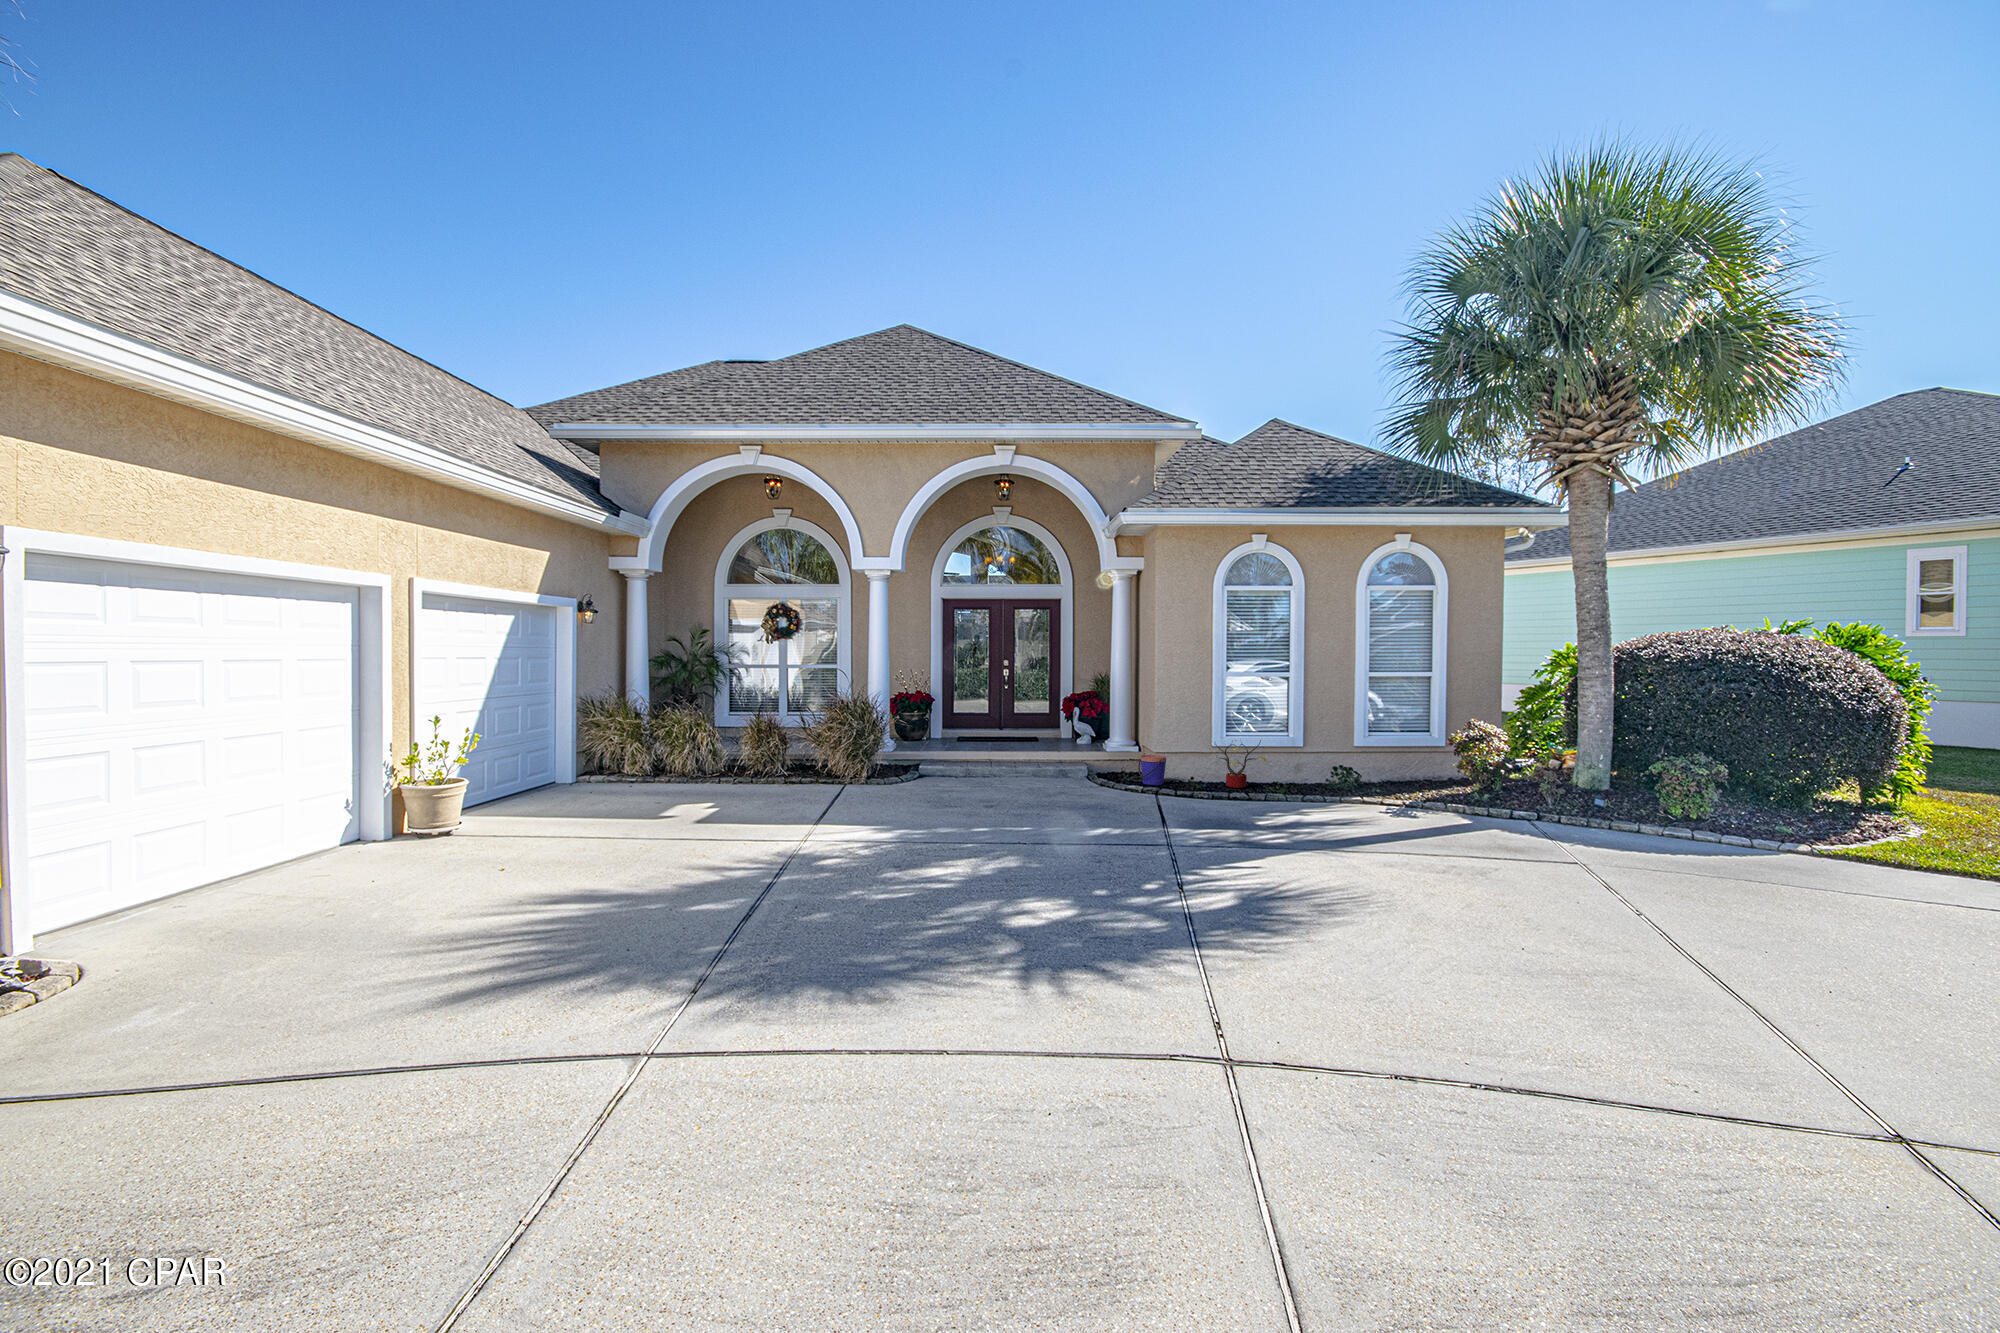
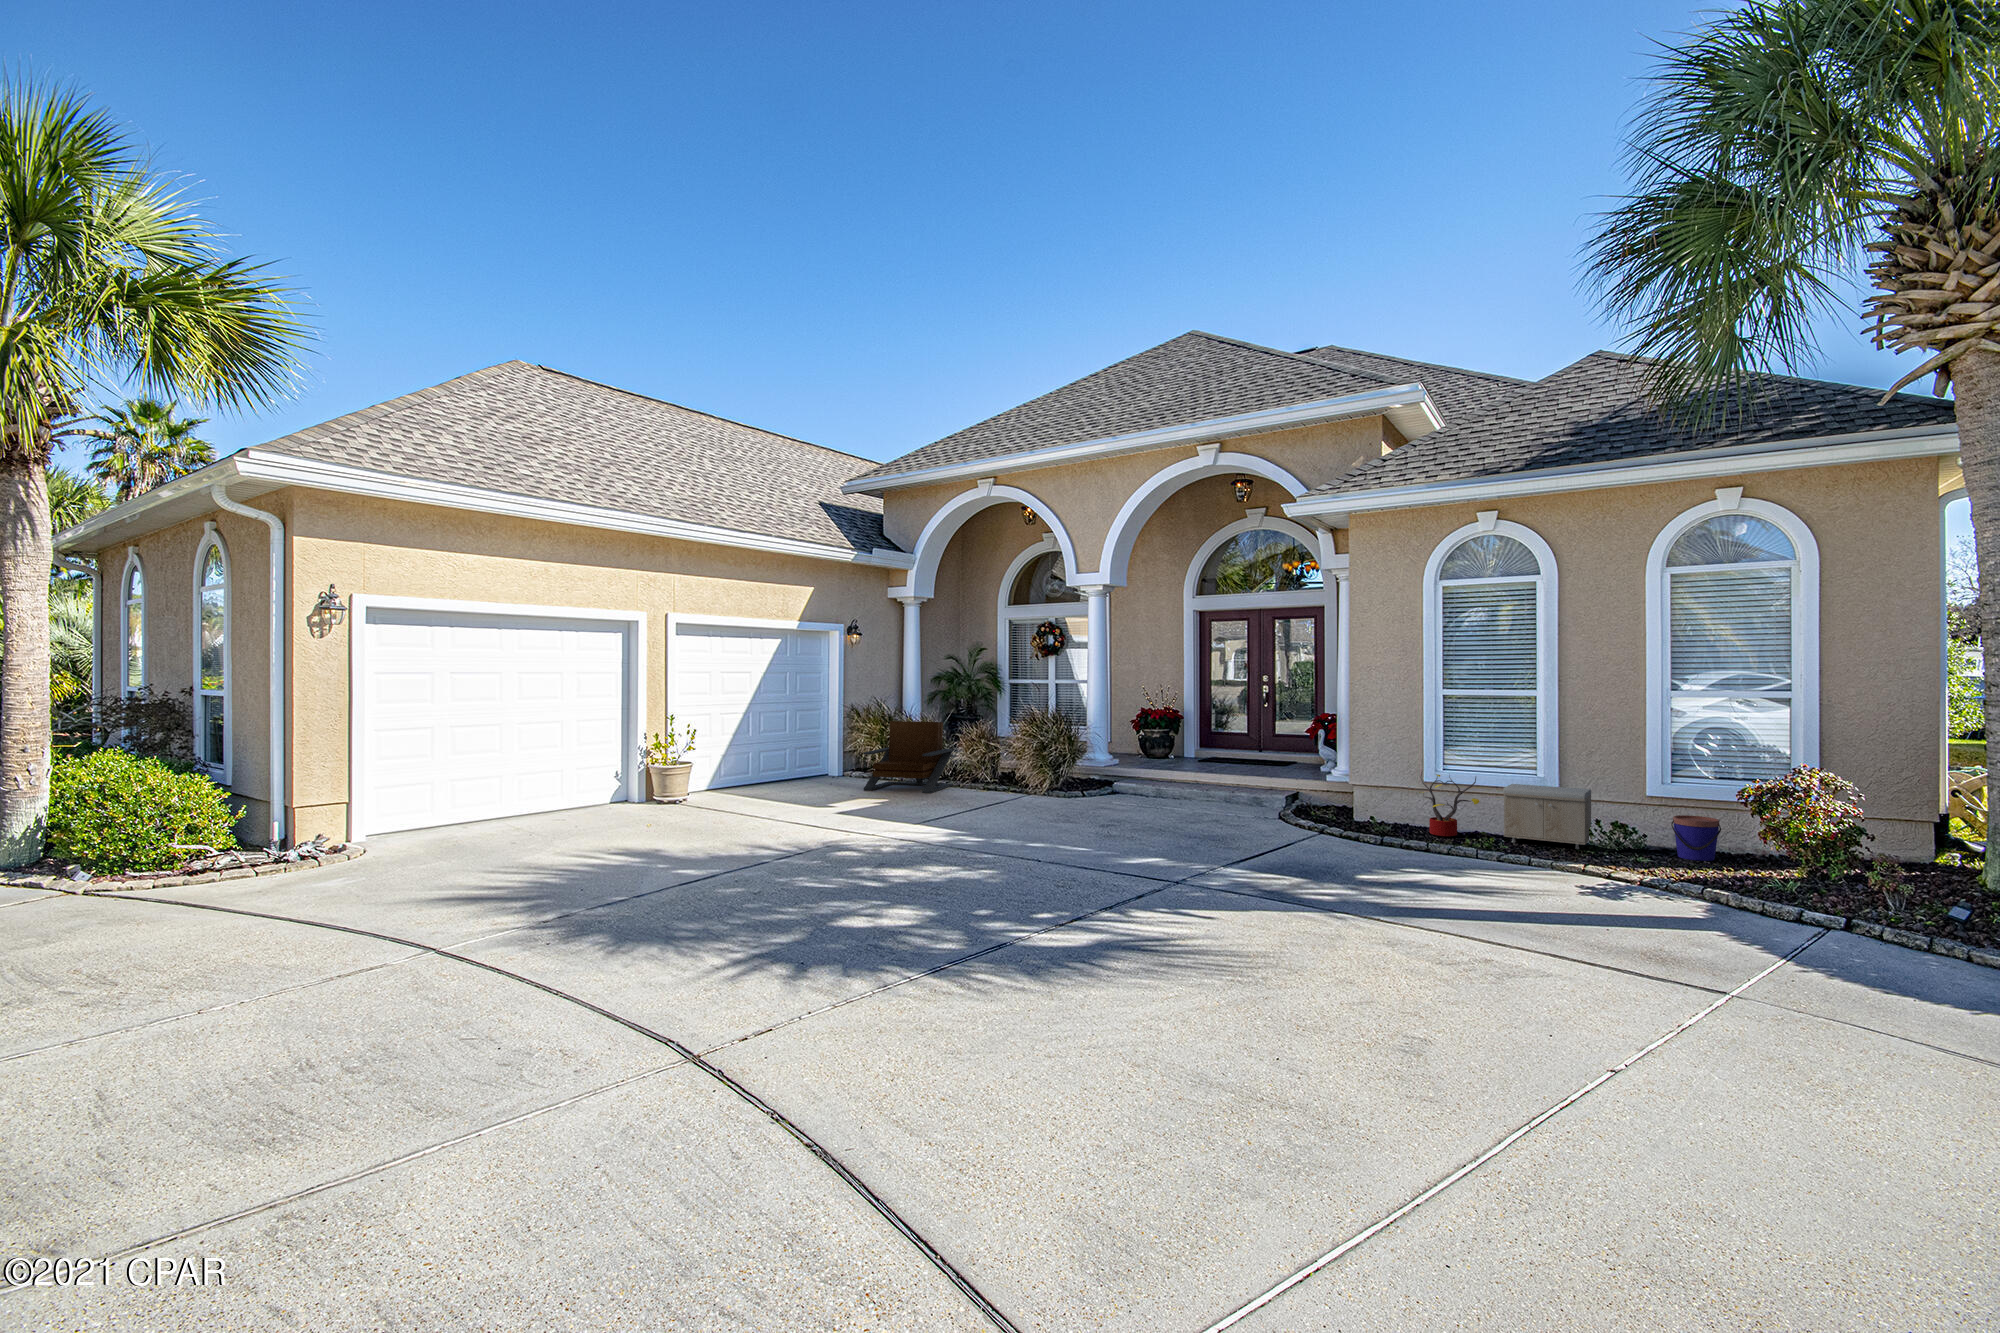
lounge chair: none [655,711,743,793] -> present [864,721,953,793]
storage bench: none [1273,744,1336,789] -> present [1503,784,1591,849]
bucket: present [1138,755,1166,785] -> present [1671,815,1721,861]

